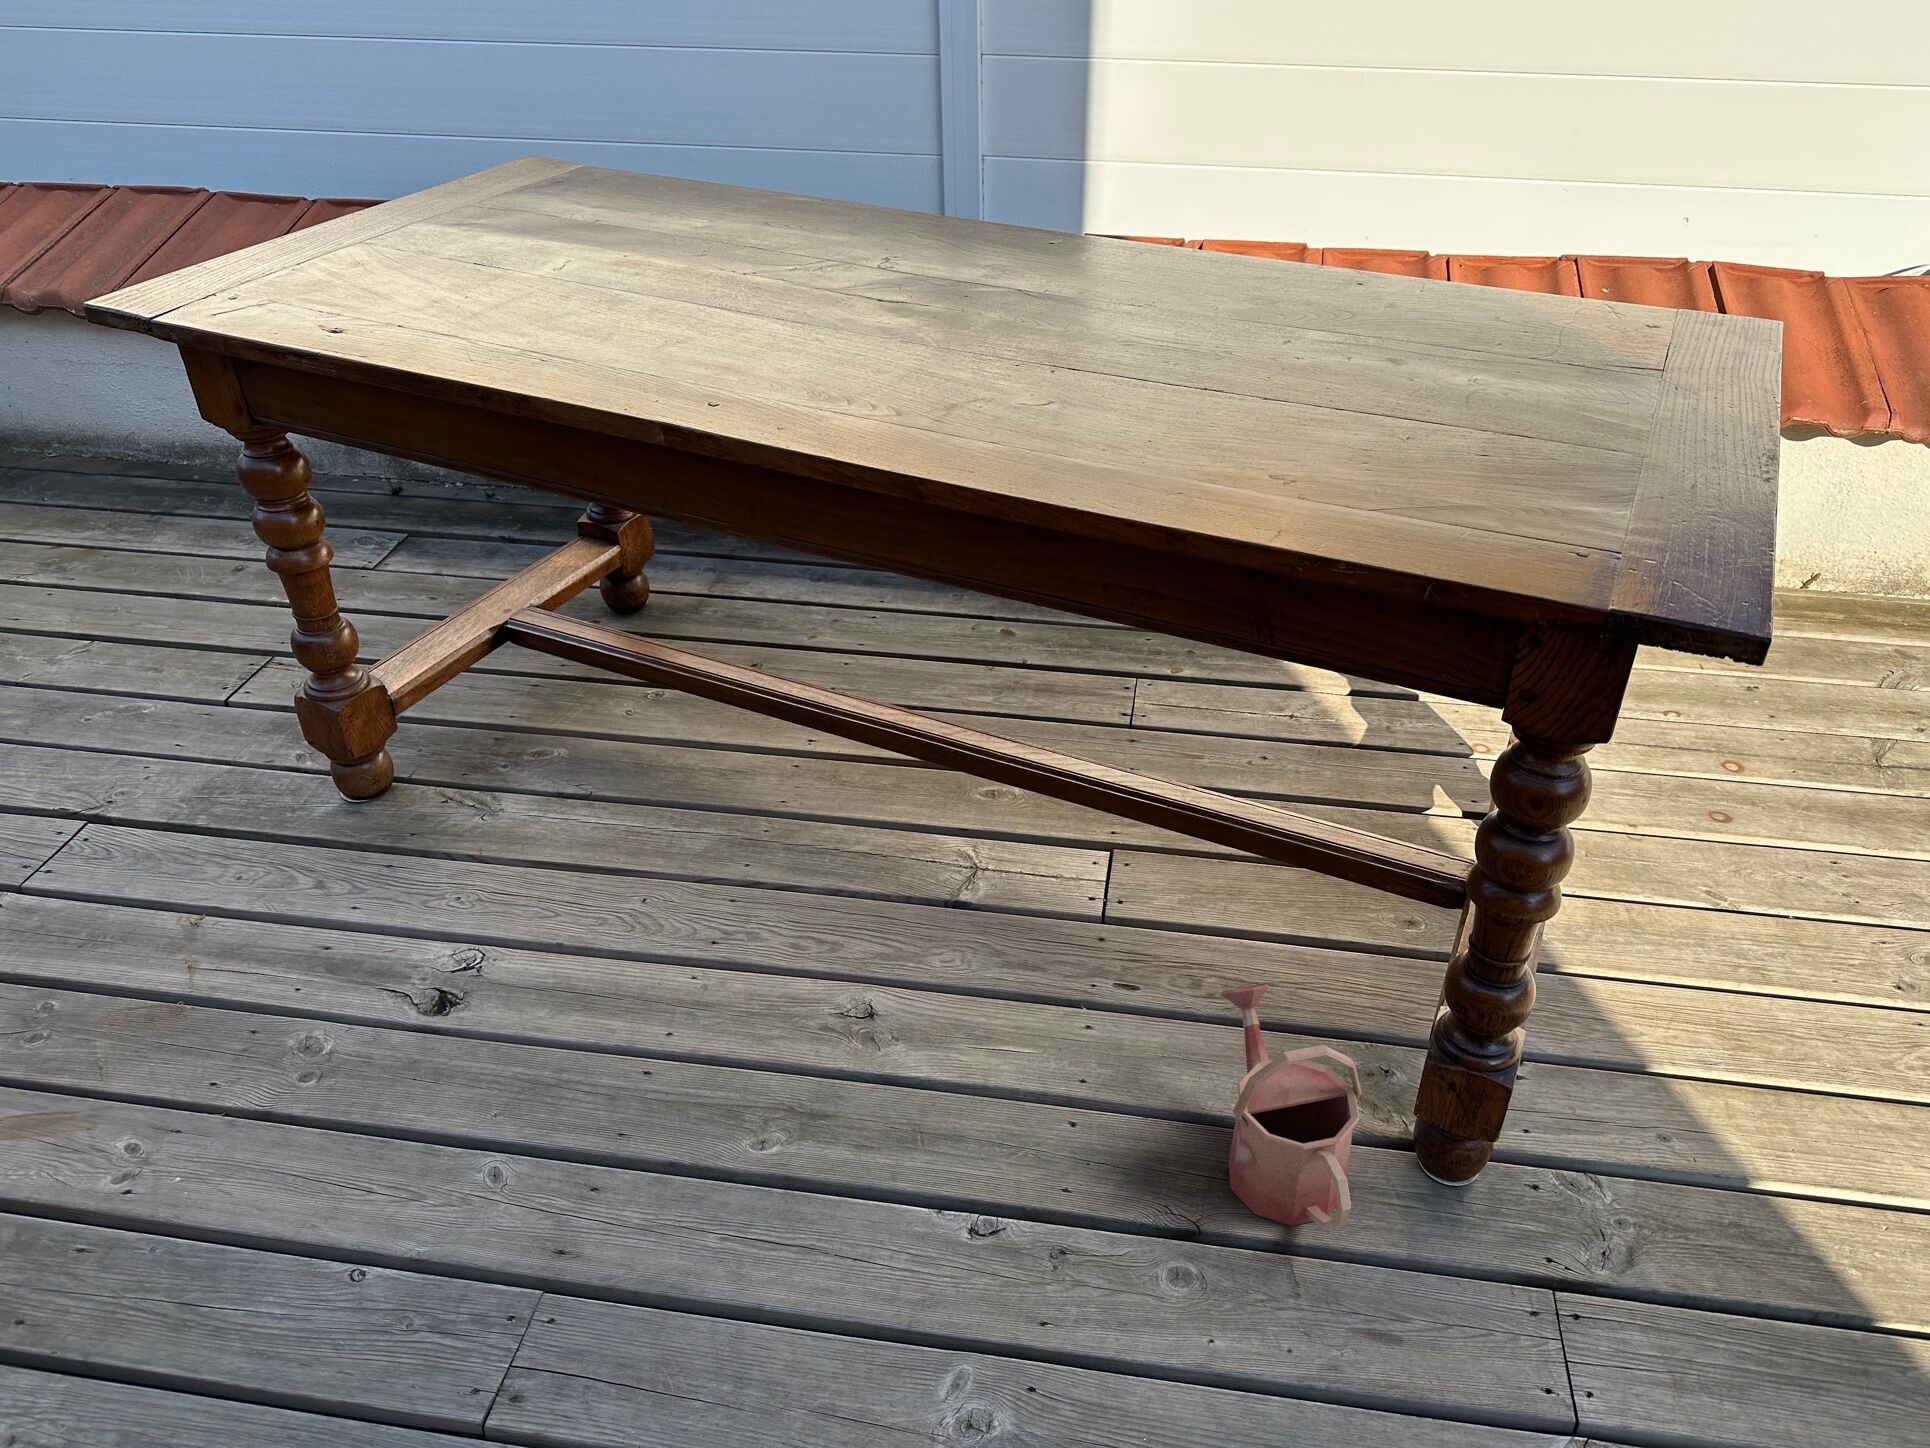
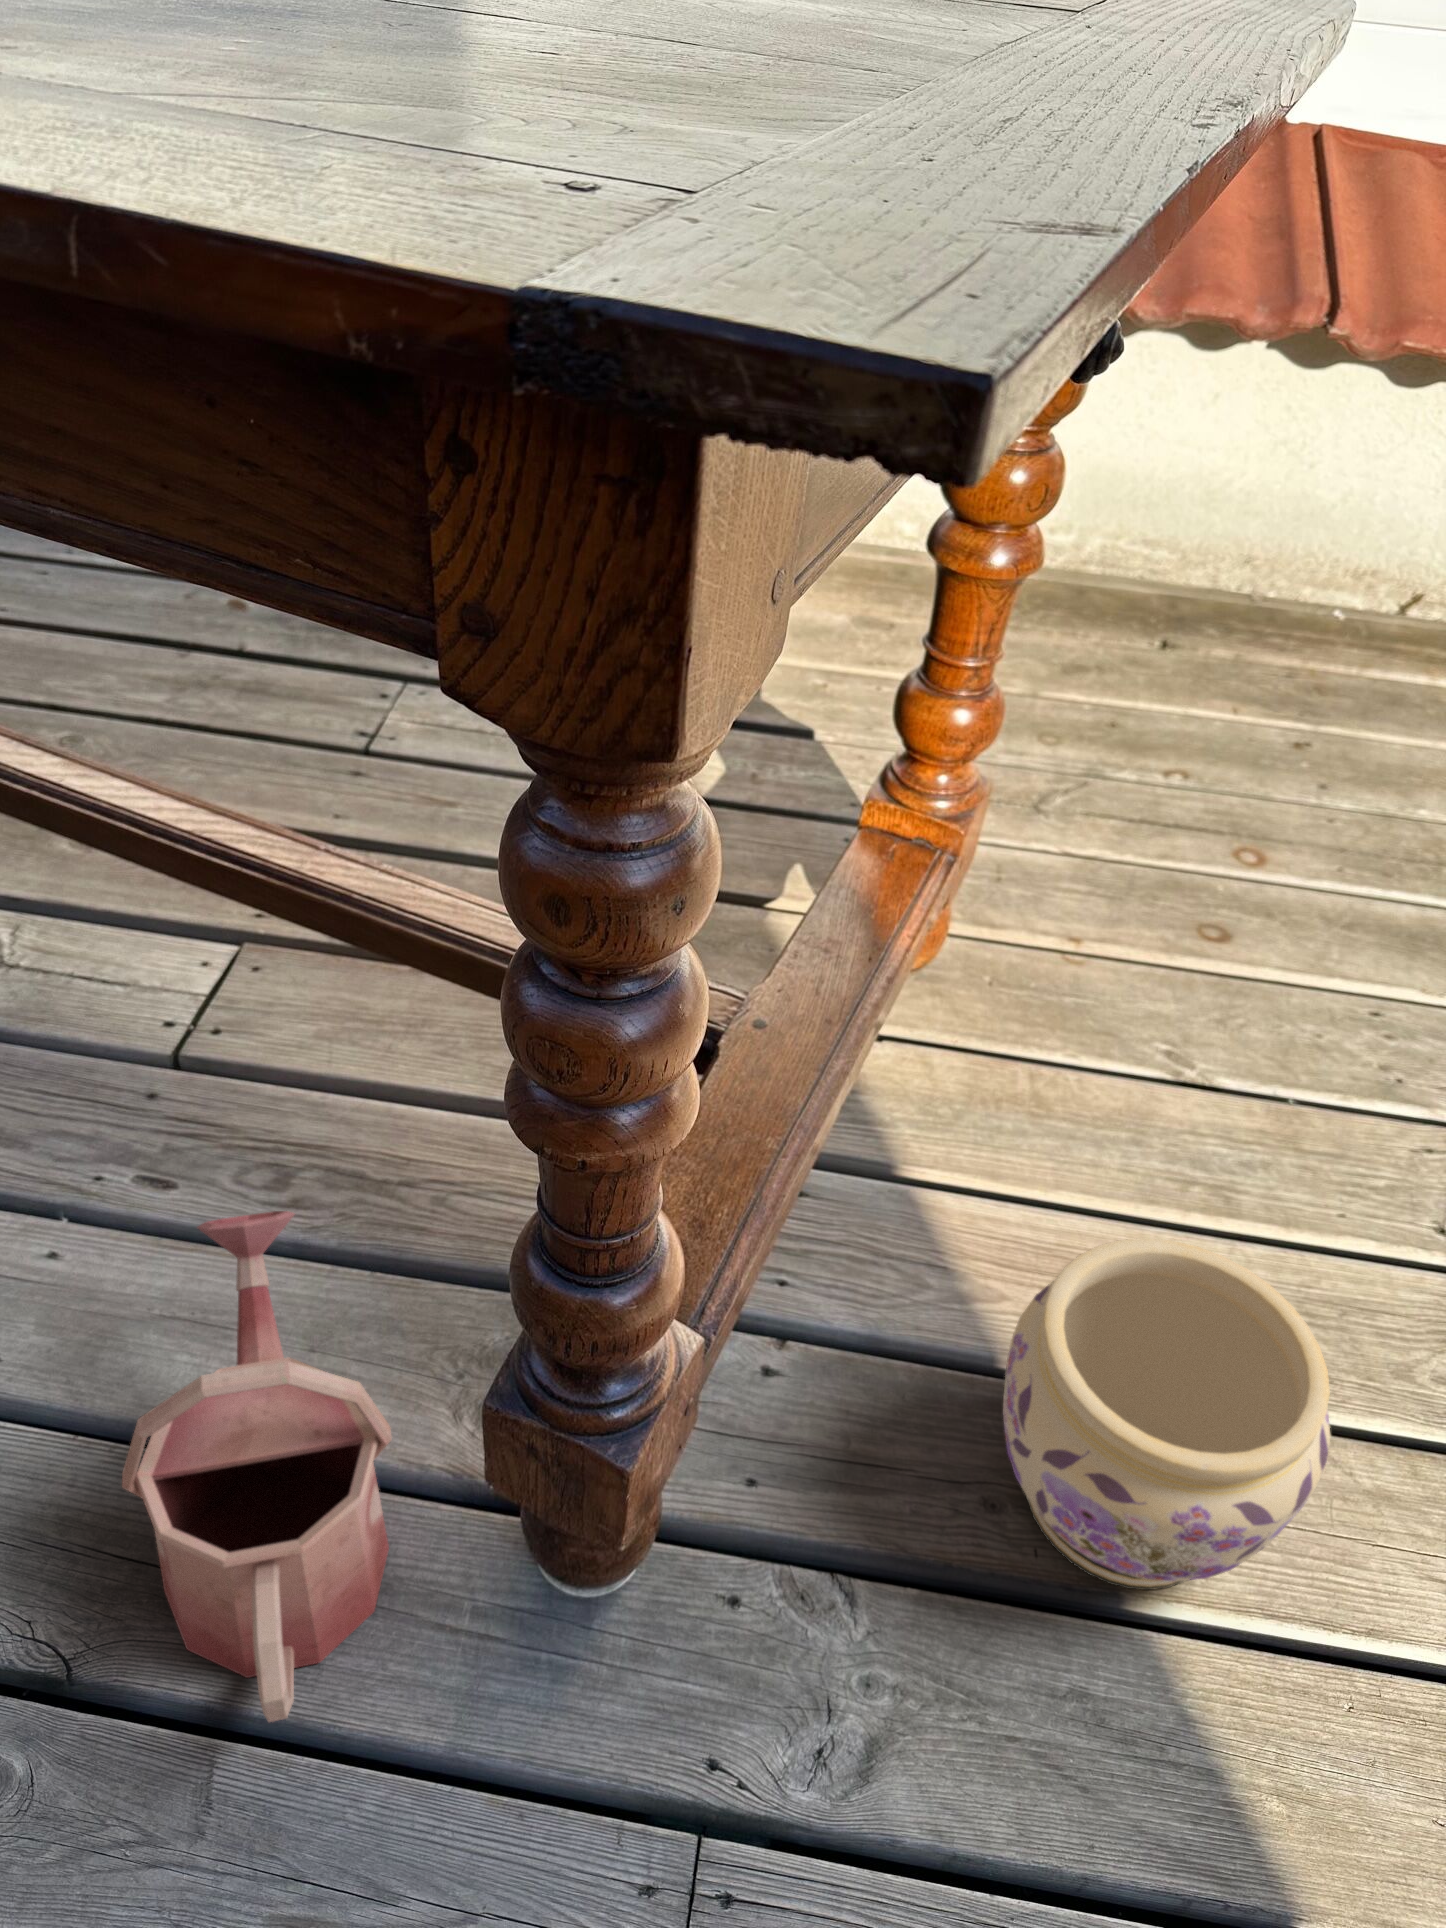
planter: none [1667,979,1860,1176] -> present [1003,1238,1330,1590]

